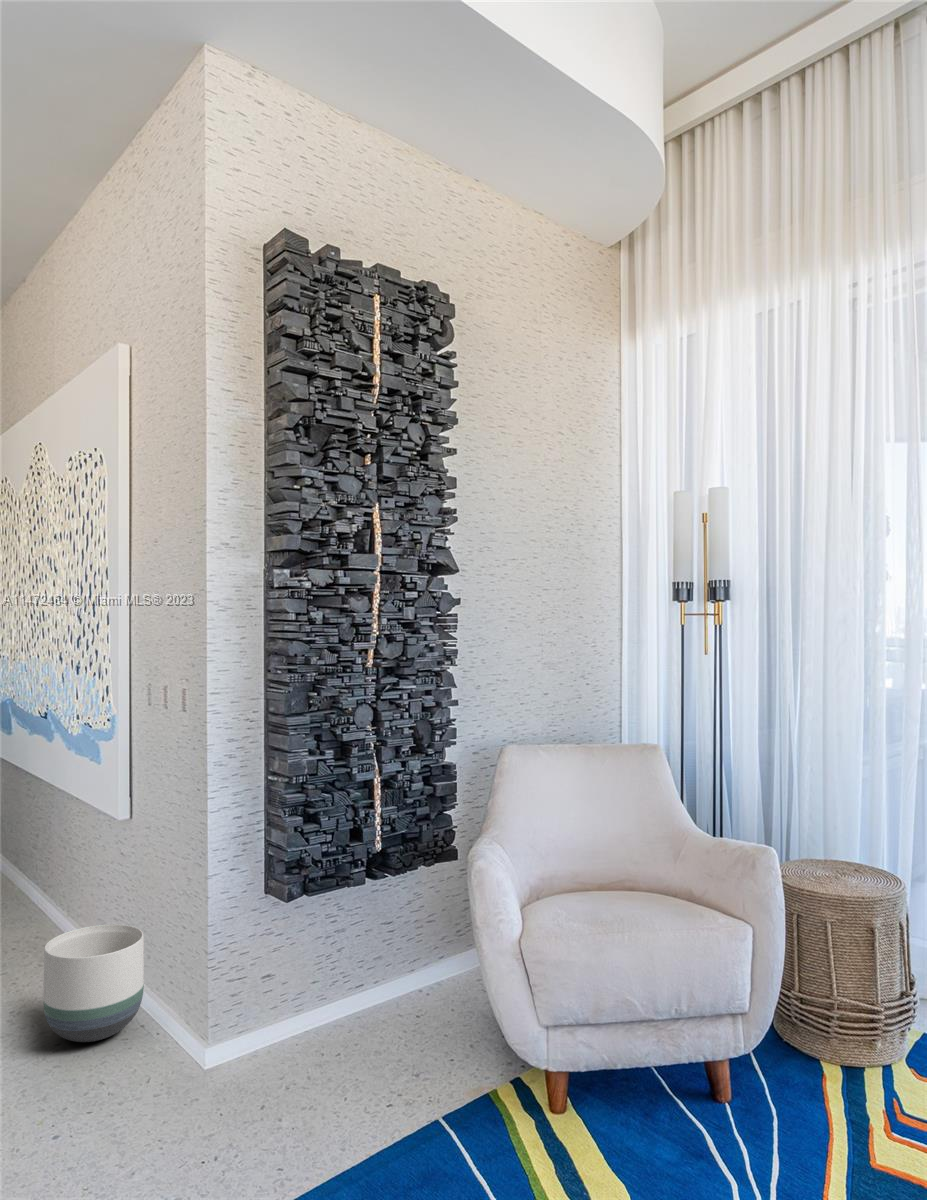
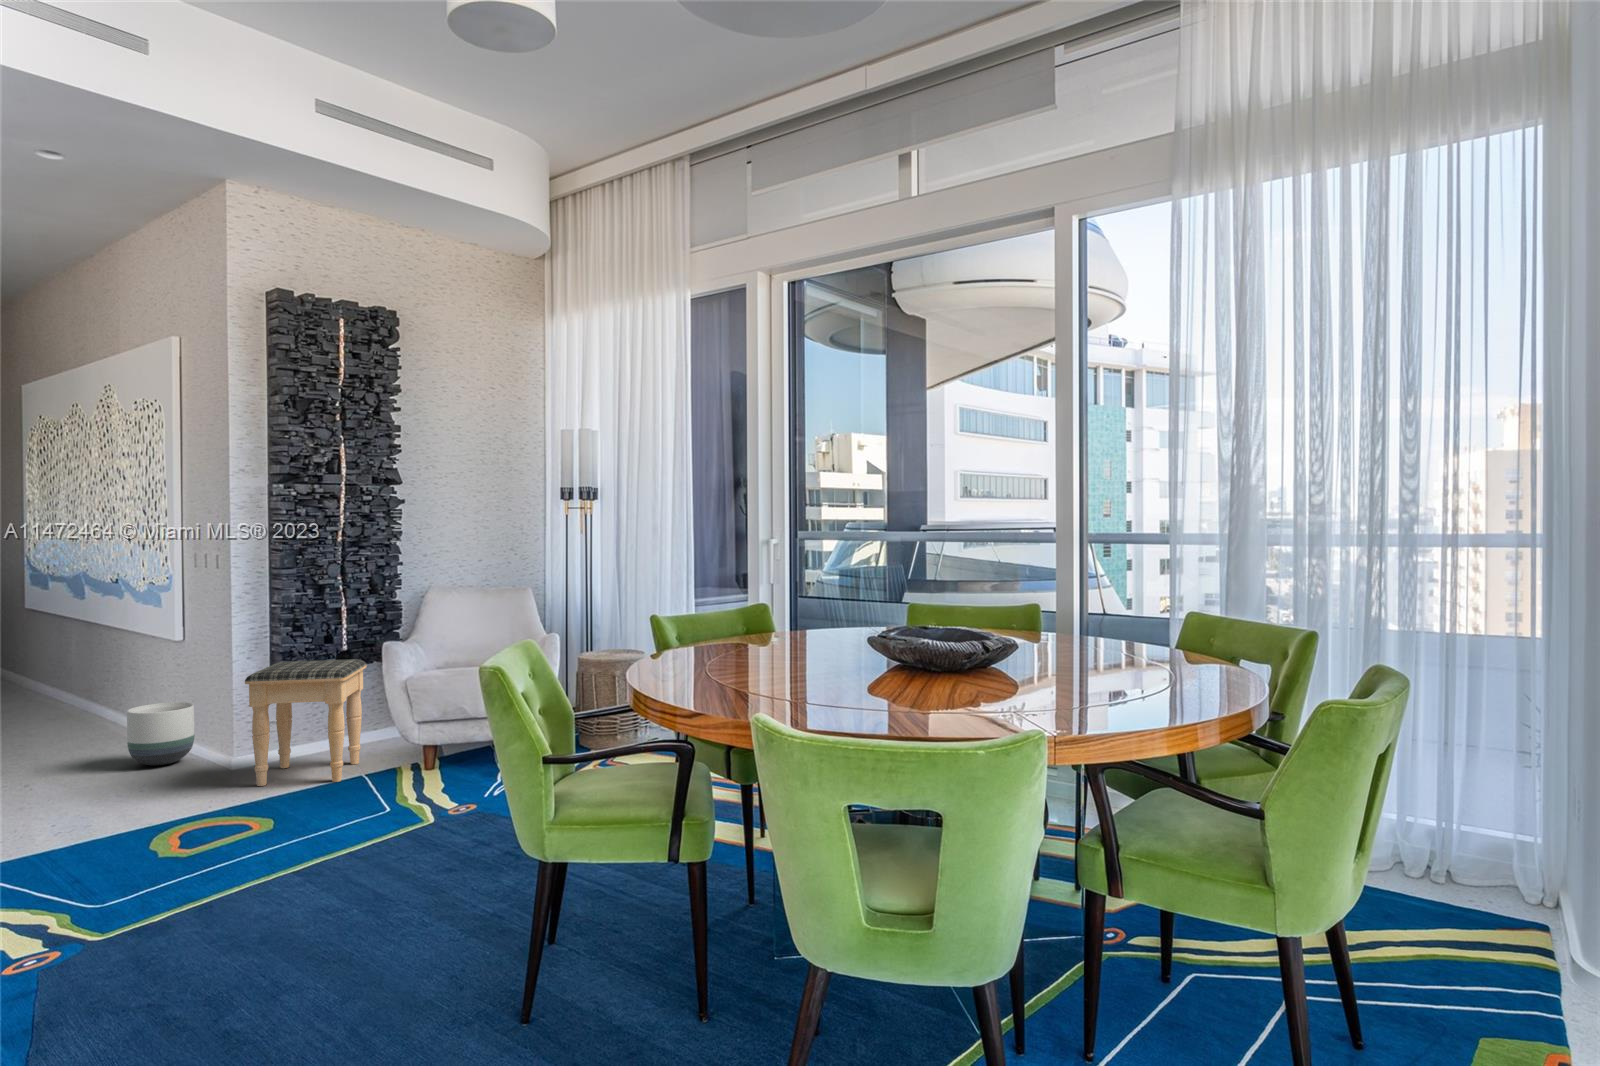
footstool: none [239,879,425,1146] -> present [245,659,367,786]

